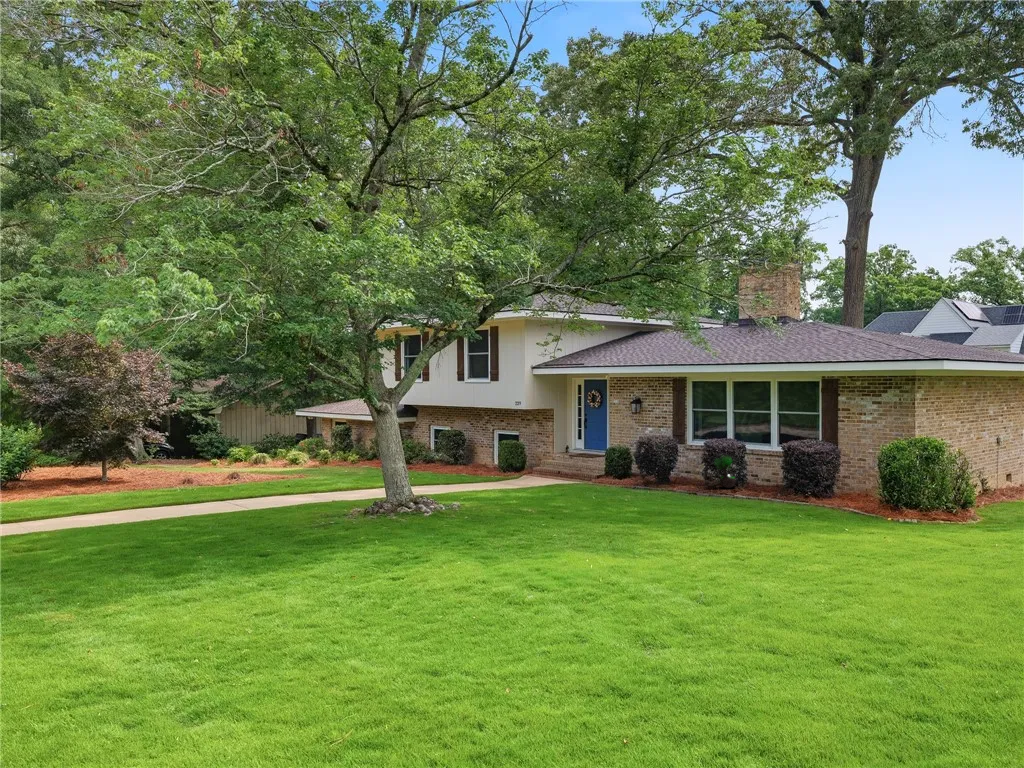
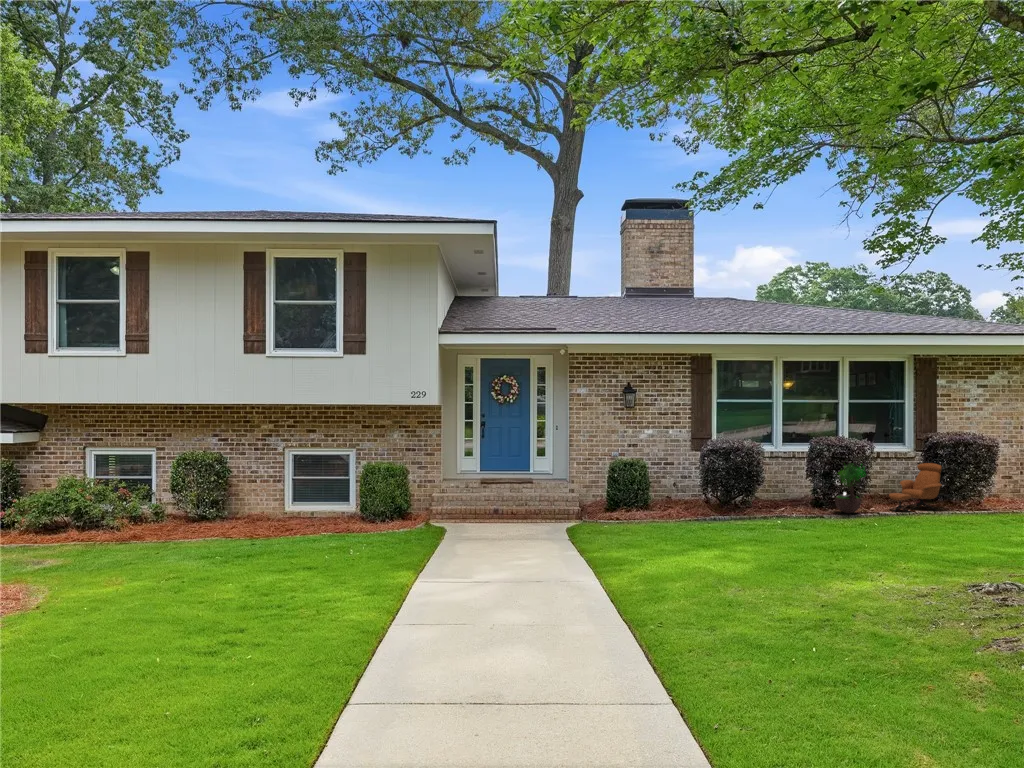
lounge chair: none [758,460,805,493] -> present [889,463,942,511]

